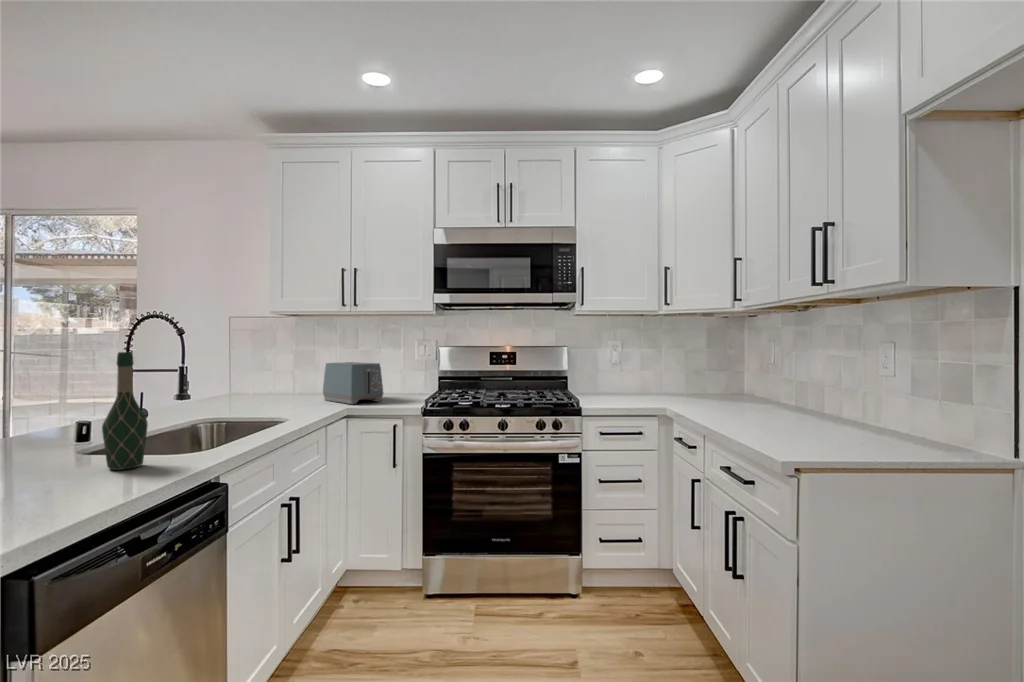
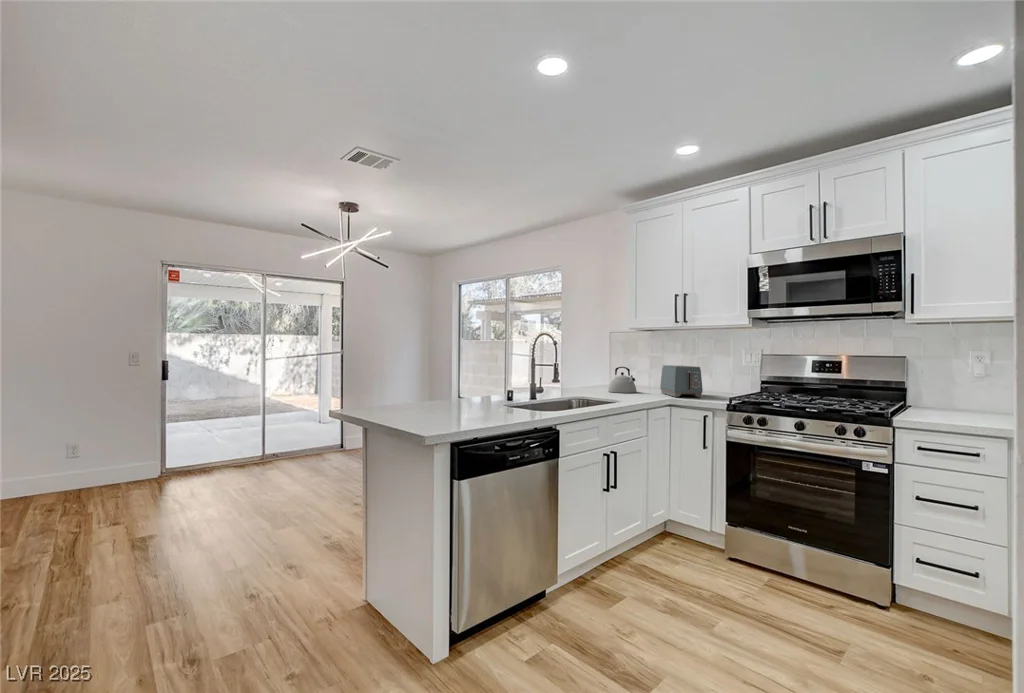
wine bottle: present [102,352,148,470] -> none [508,352,526,411]
kettle: none [245,367,289,405] -> present [608,367,637,393]

